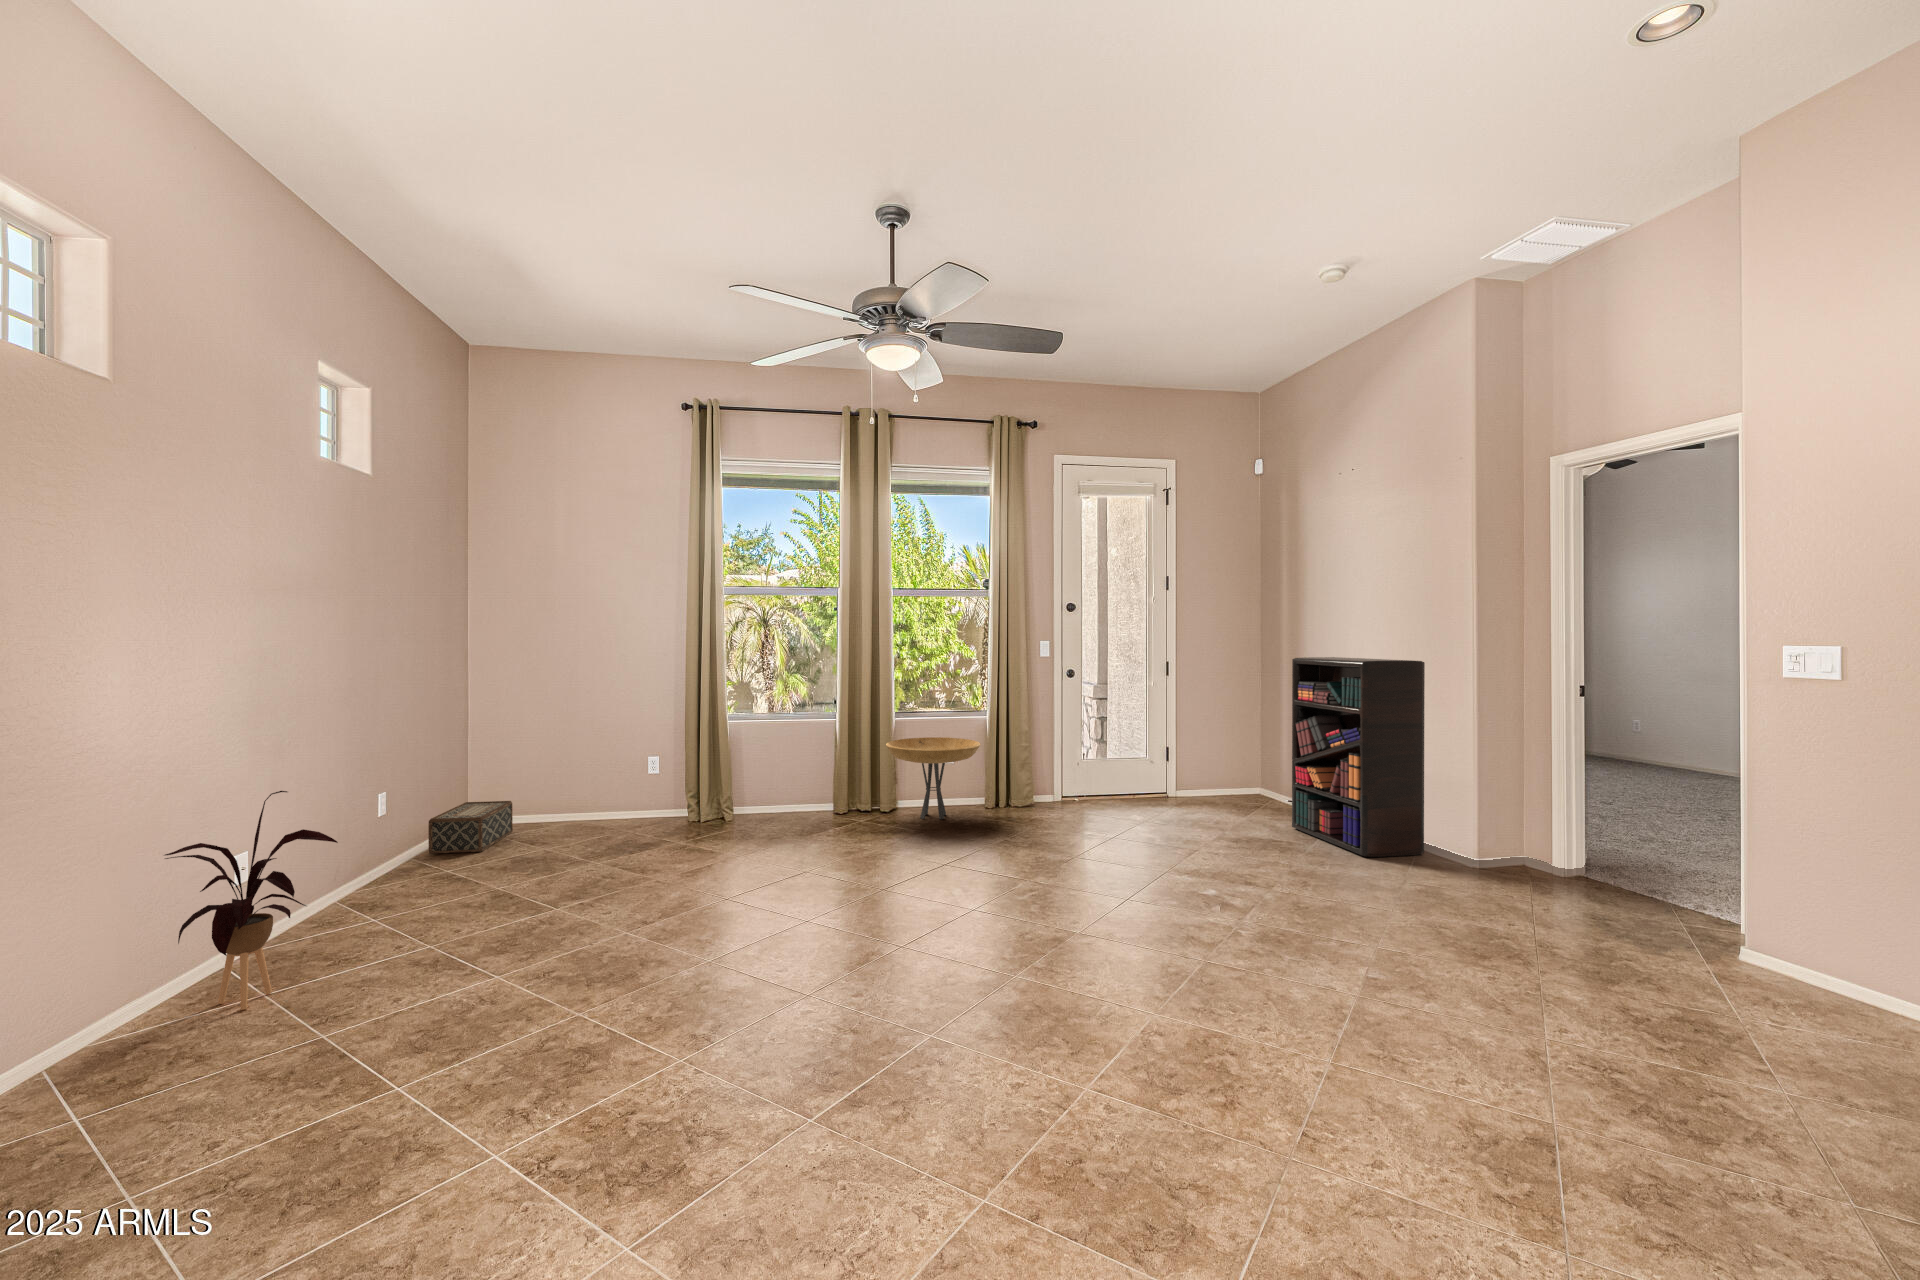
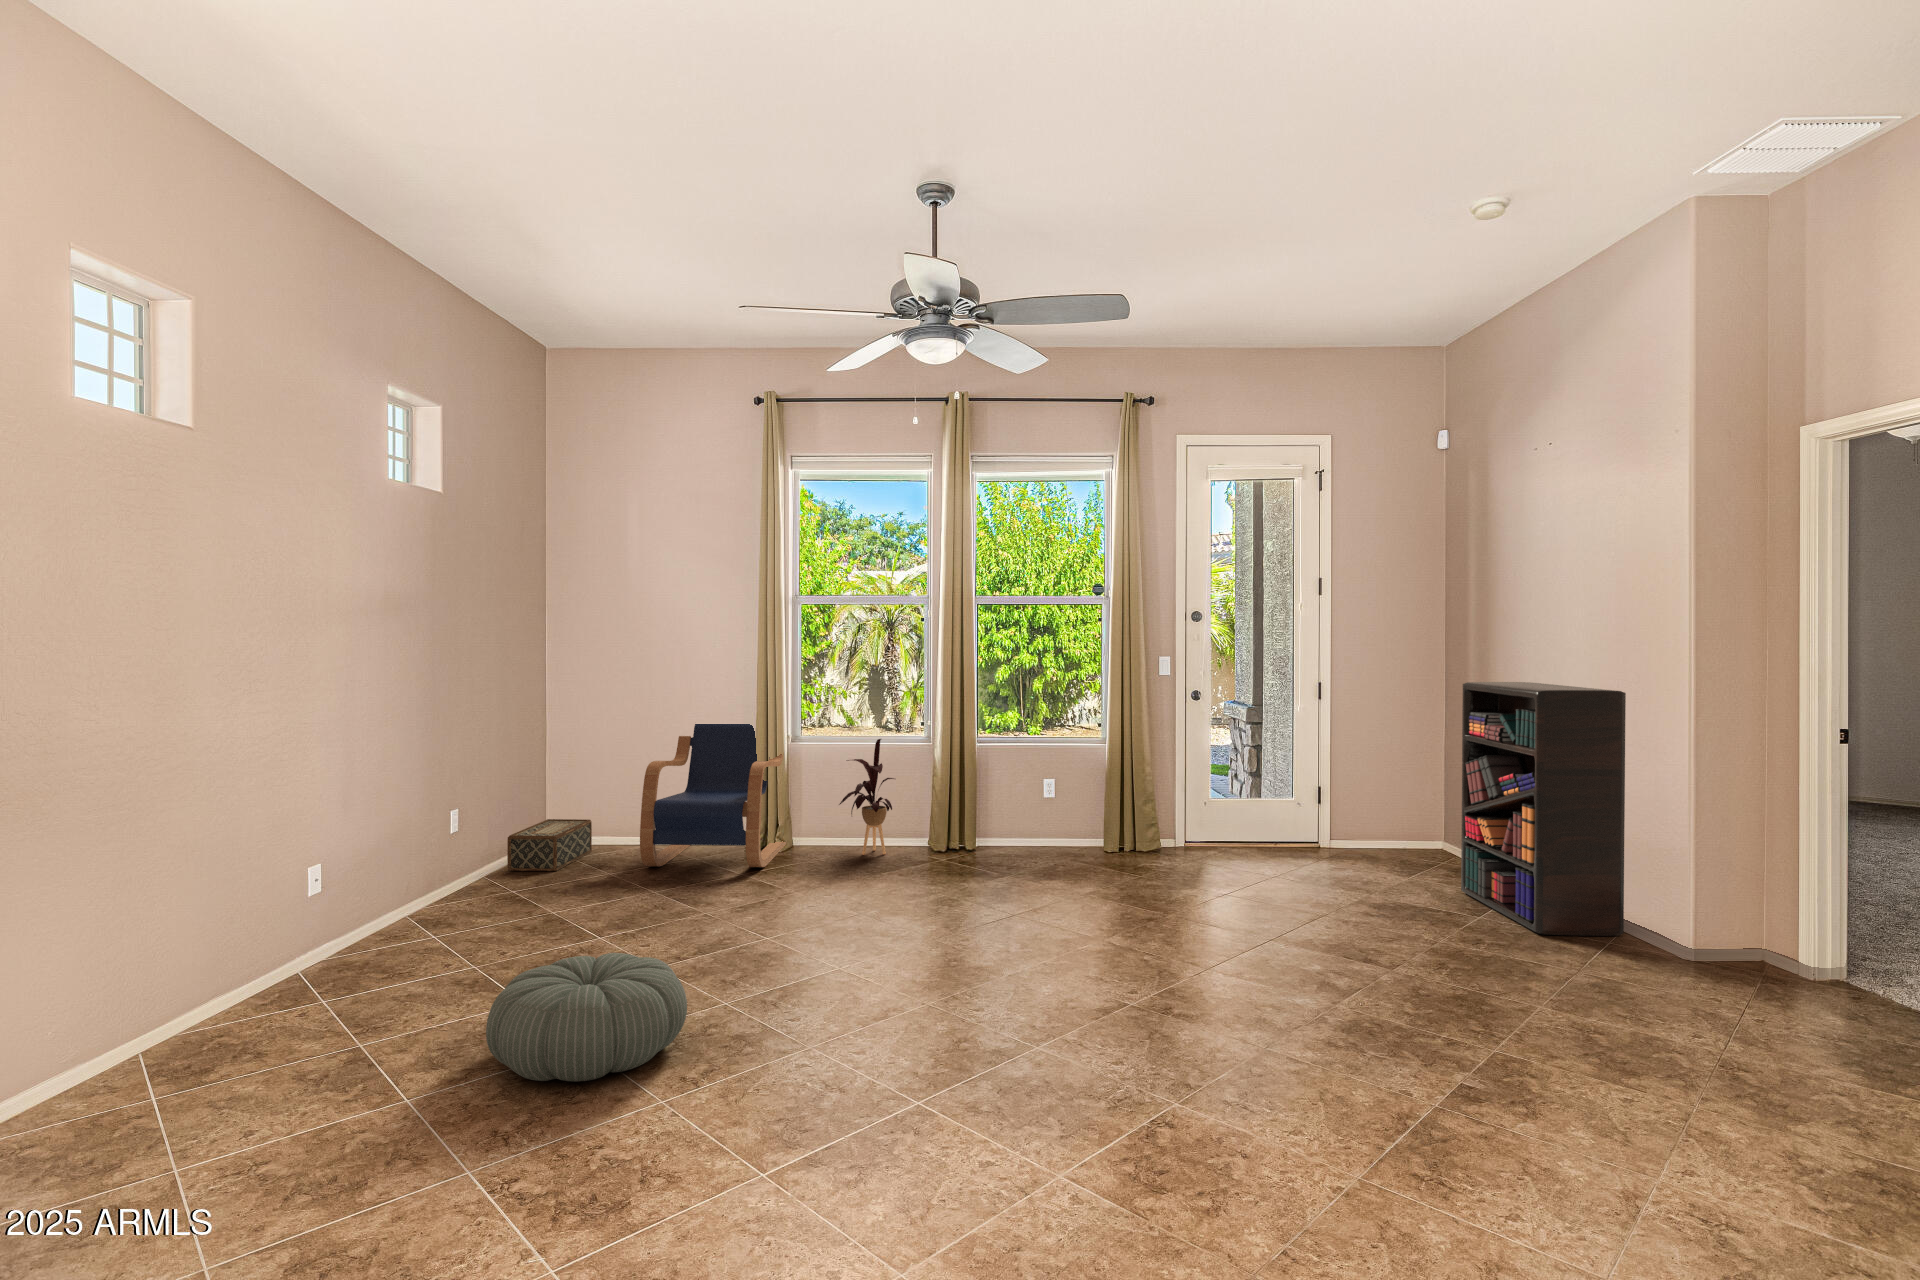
lounge chair: none [571,703,706,842] -> present [640,724,787,867]
side table: present [886,737,980,819] -> none [976,766,1083,860]
house plant: present [165,791,338,1010] -> present [839,739,894,855]
pouf: none [478,921,683,1054] -> present [486,953,687,1081]

